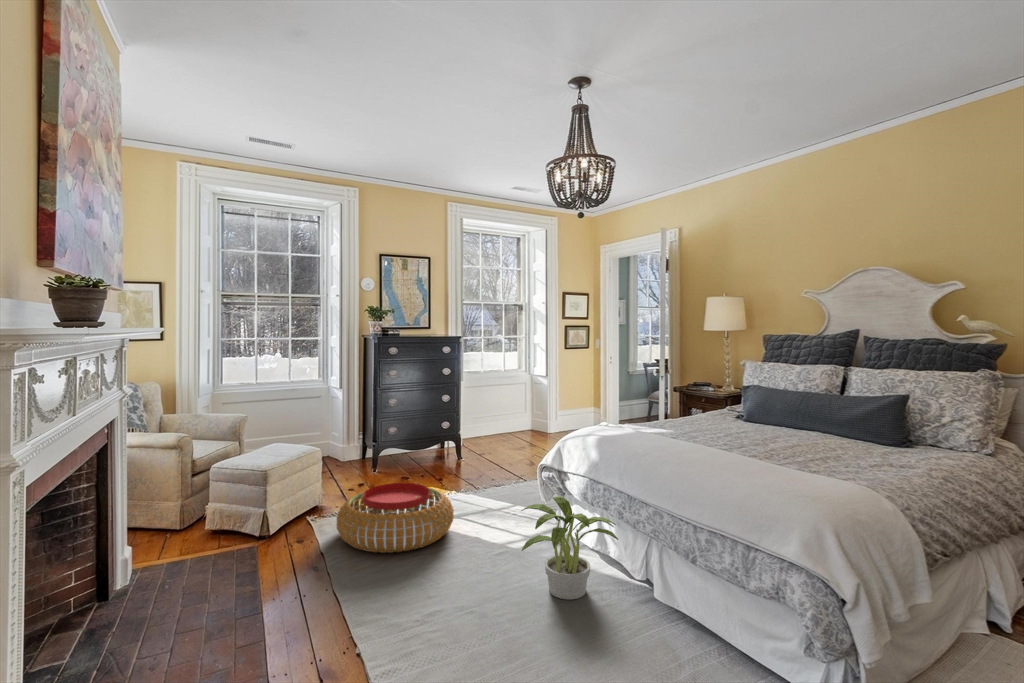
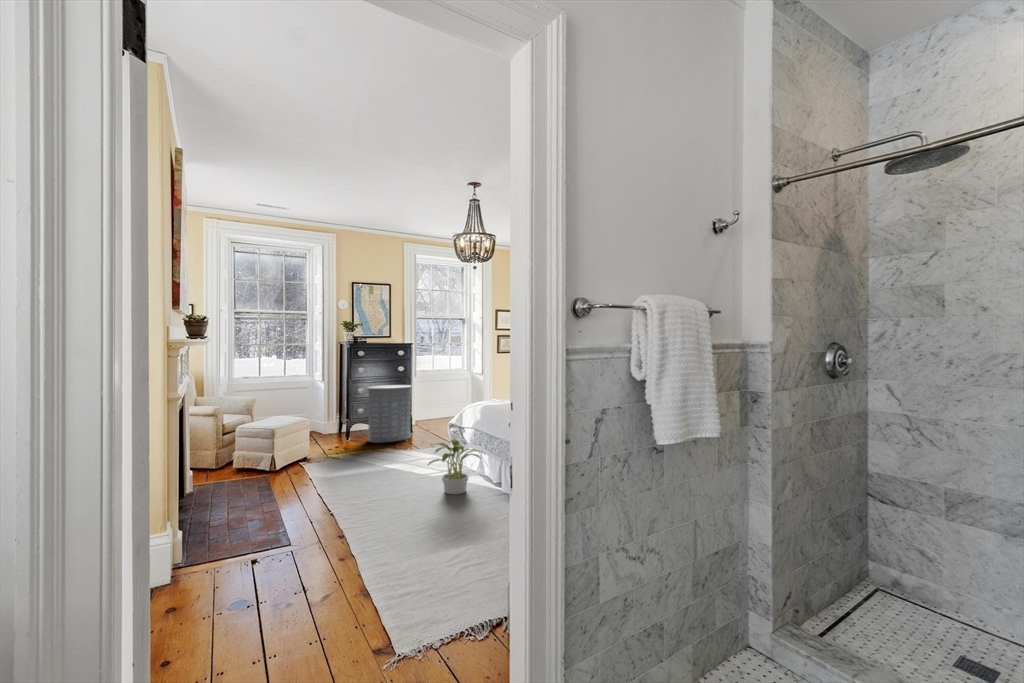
laundry hamper: none [402,394,462,476] -> present [367,385,411,443]
pouf: present [337,483,454,553] -> none [319,440,396,478]

